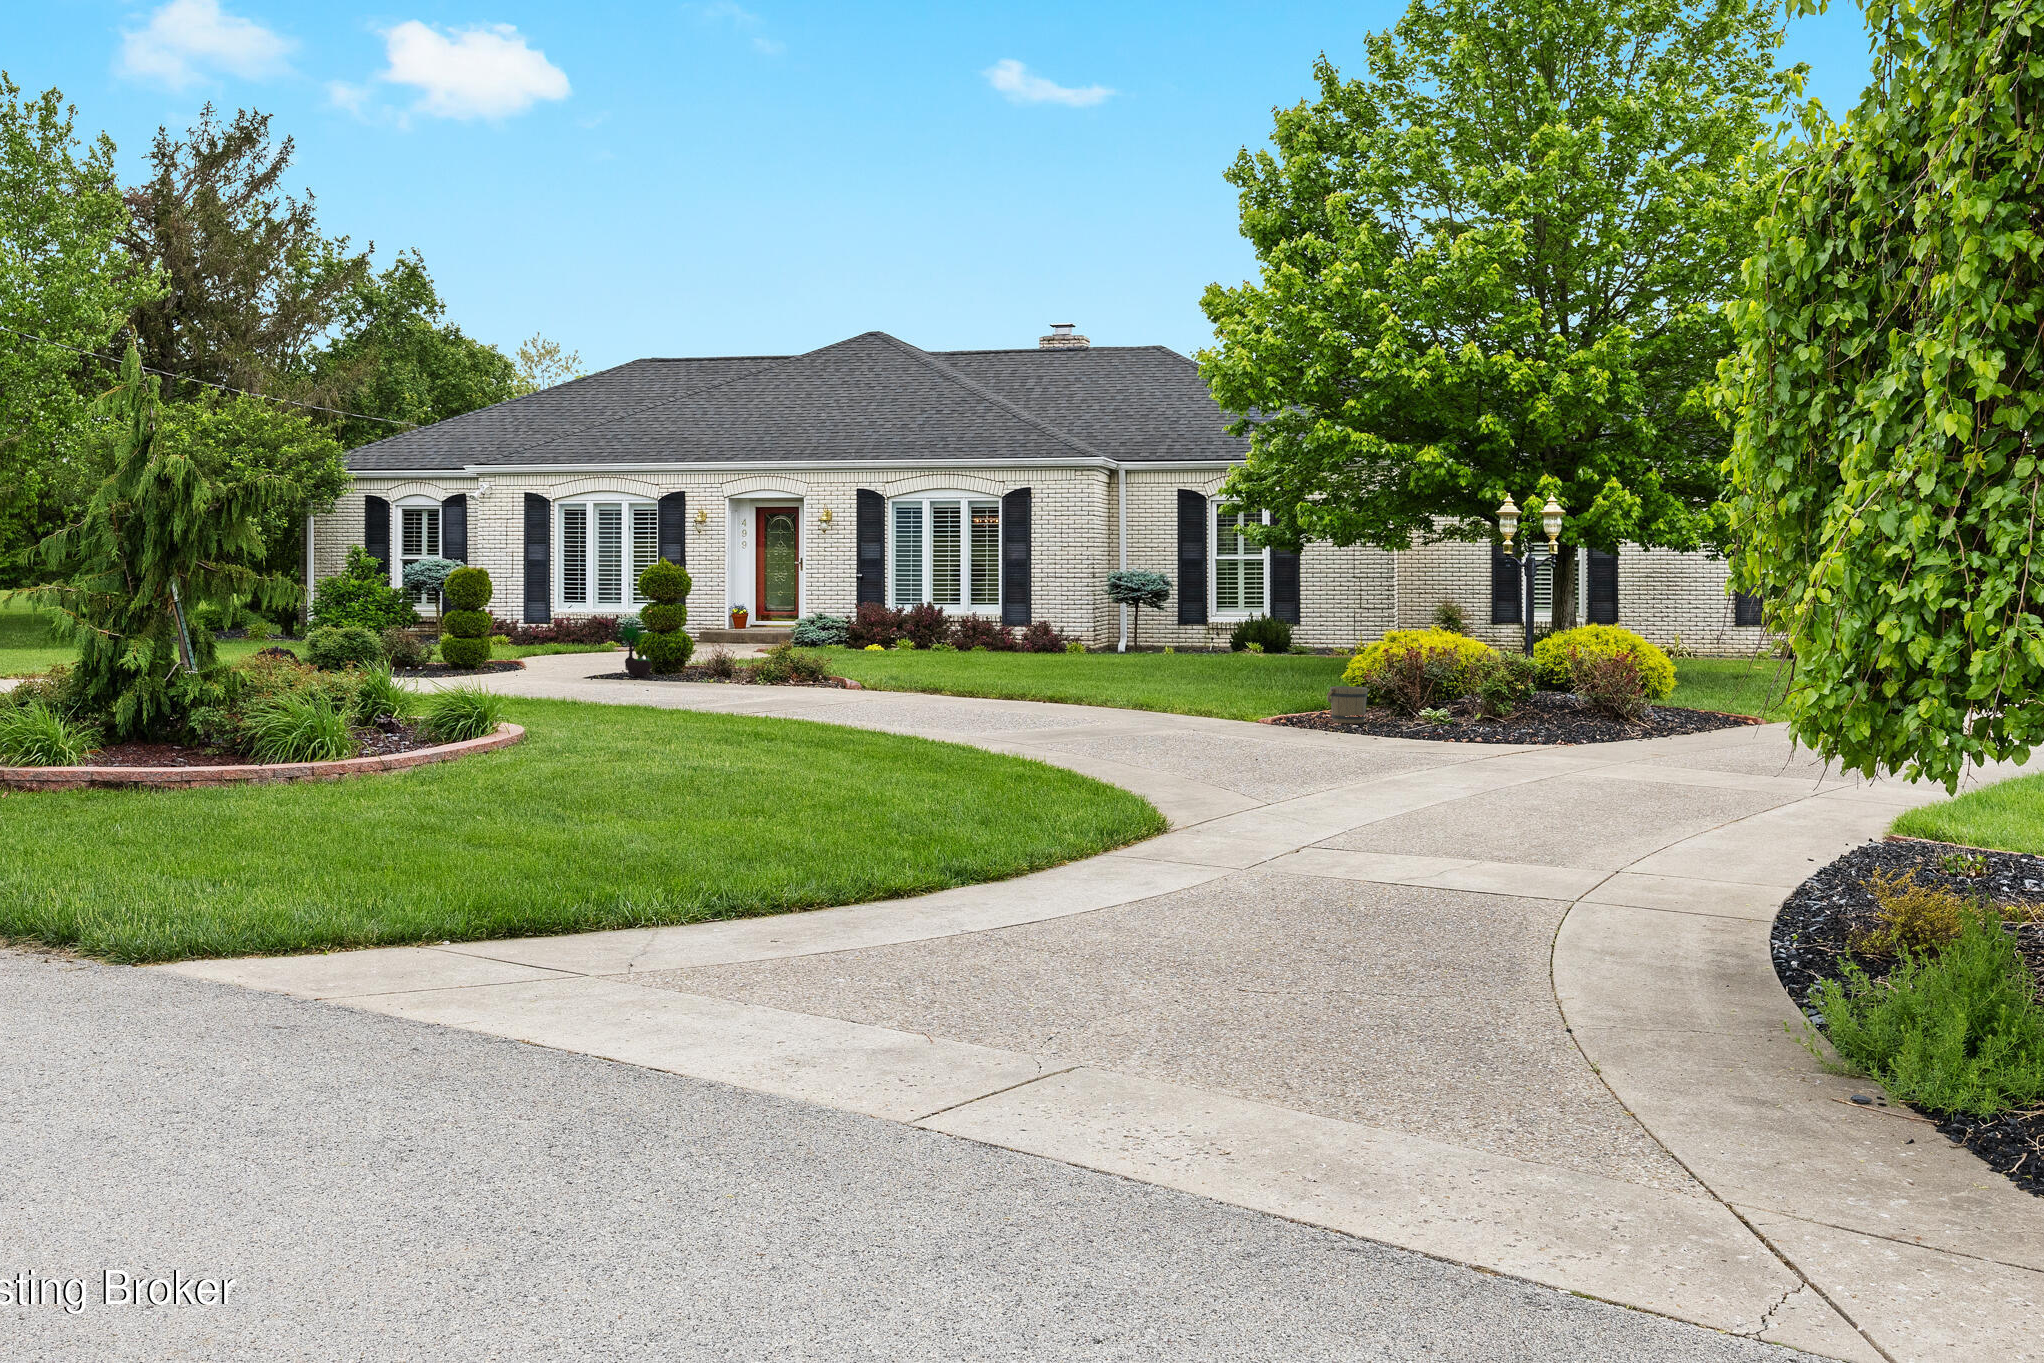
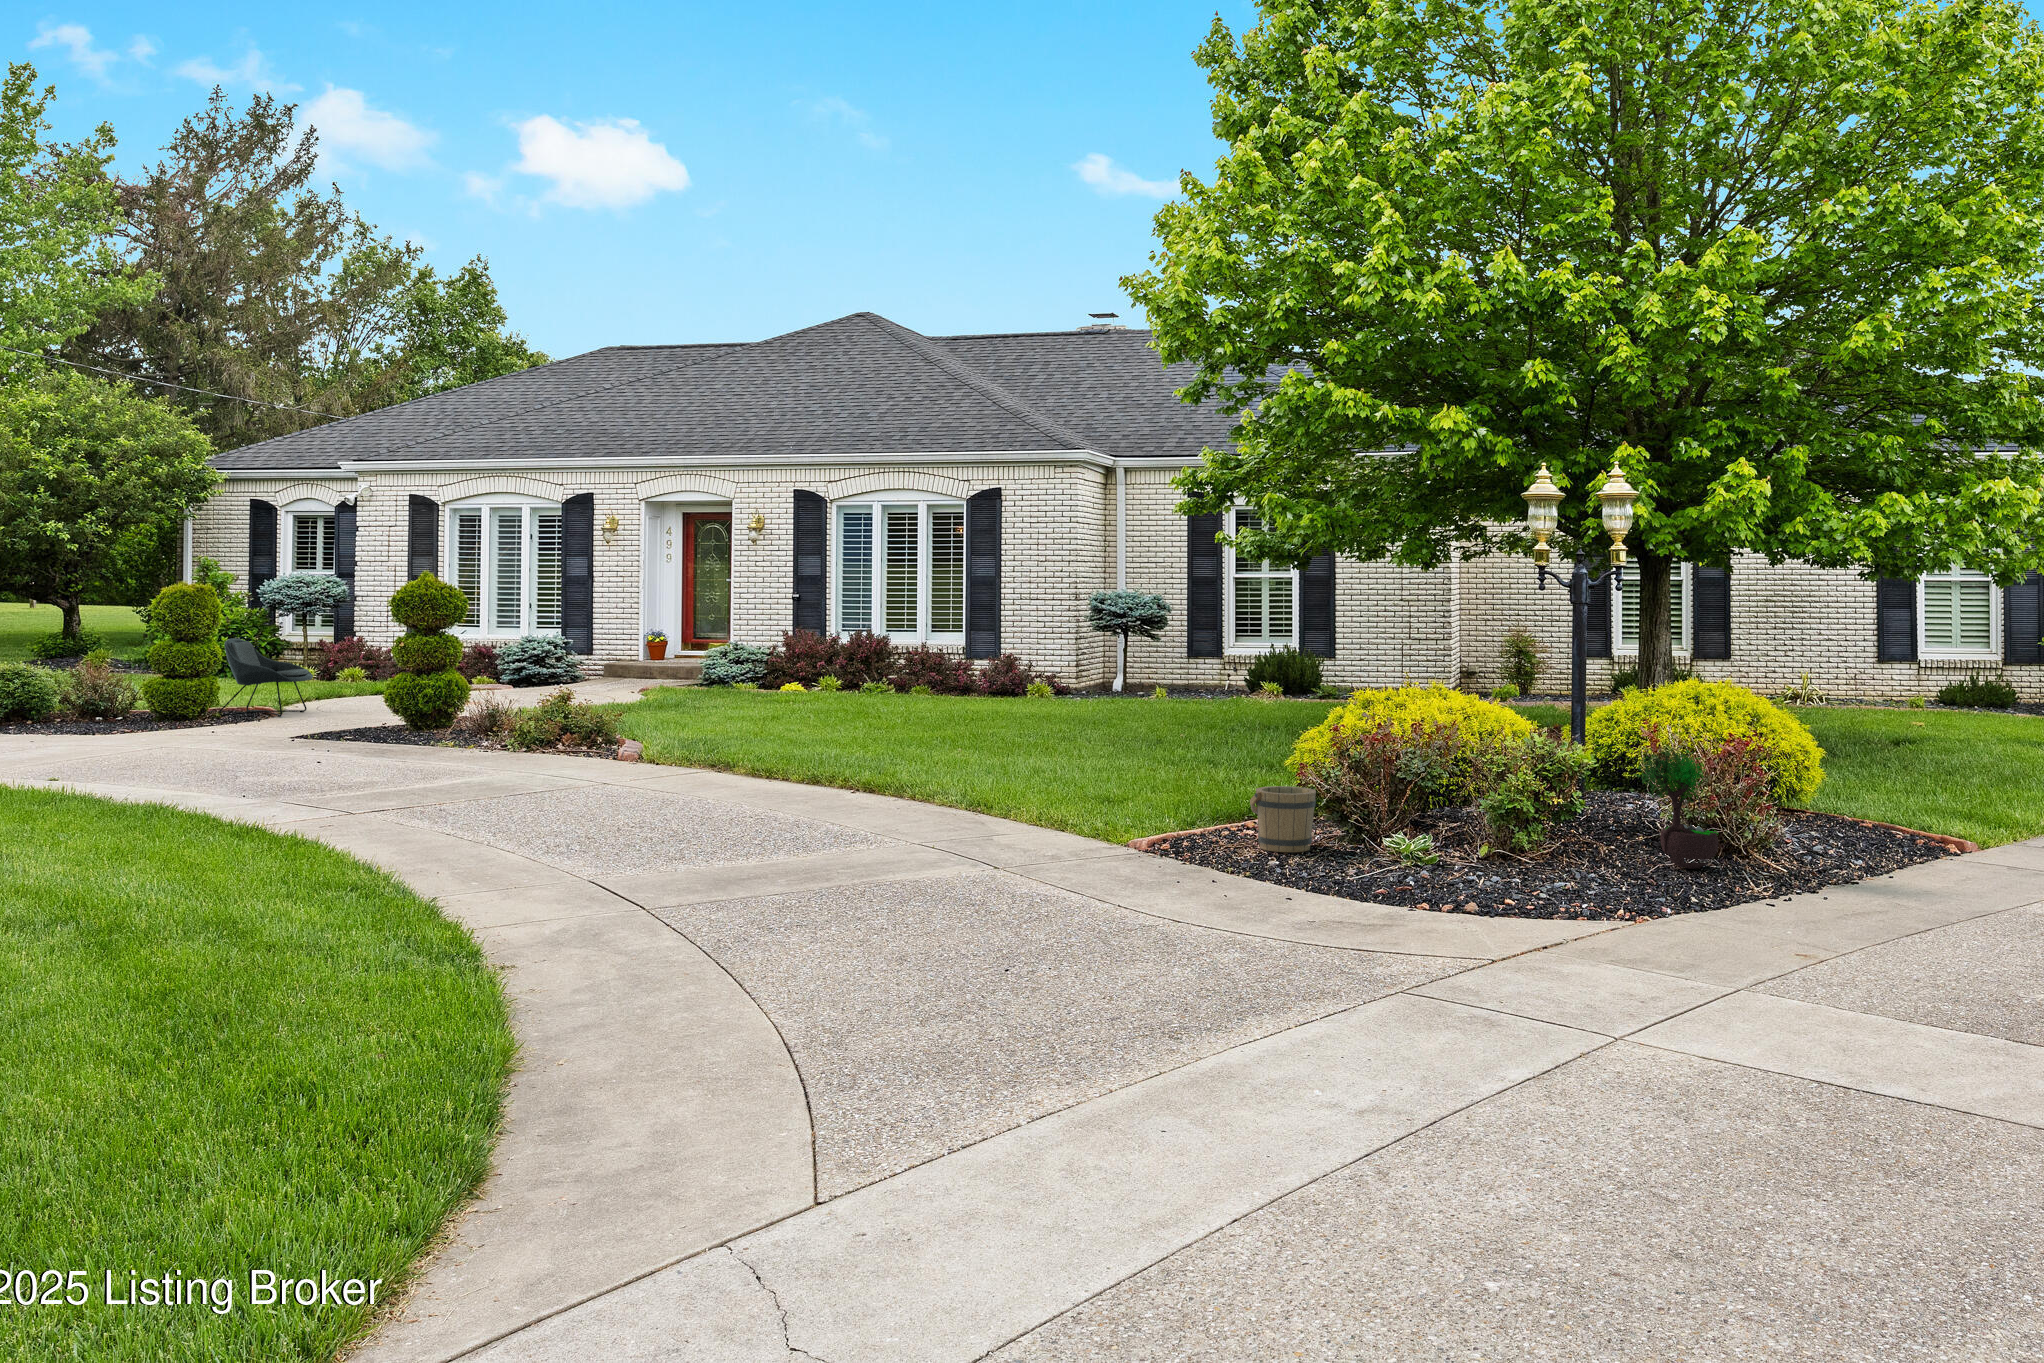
lounge chair: none [489,609,544,667] -> present [219,638,313,717]
potted tree: present [617,622,652,677] -> present [1634,739,1718,869]

